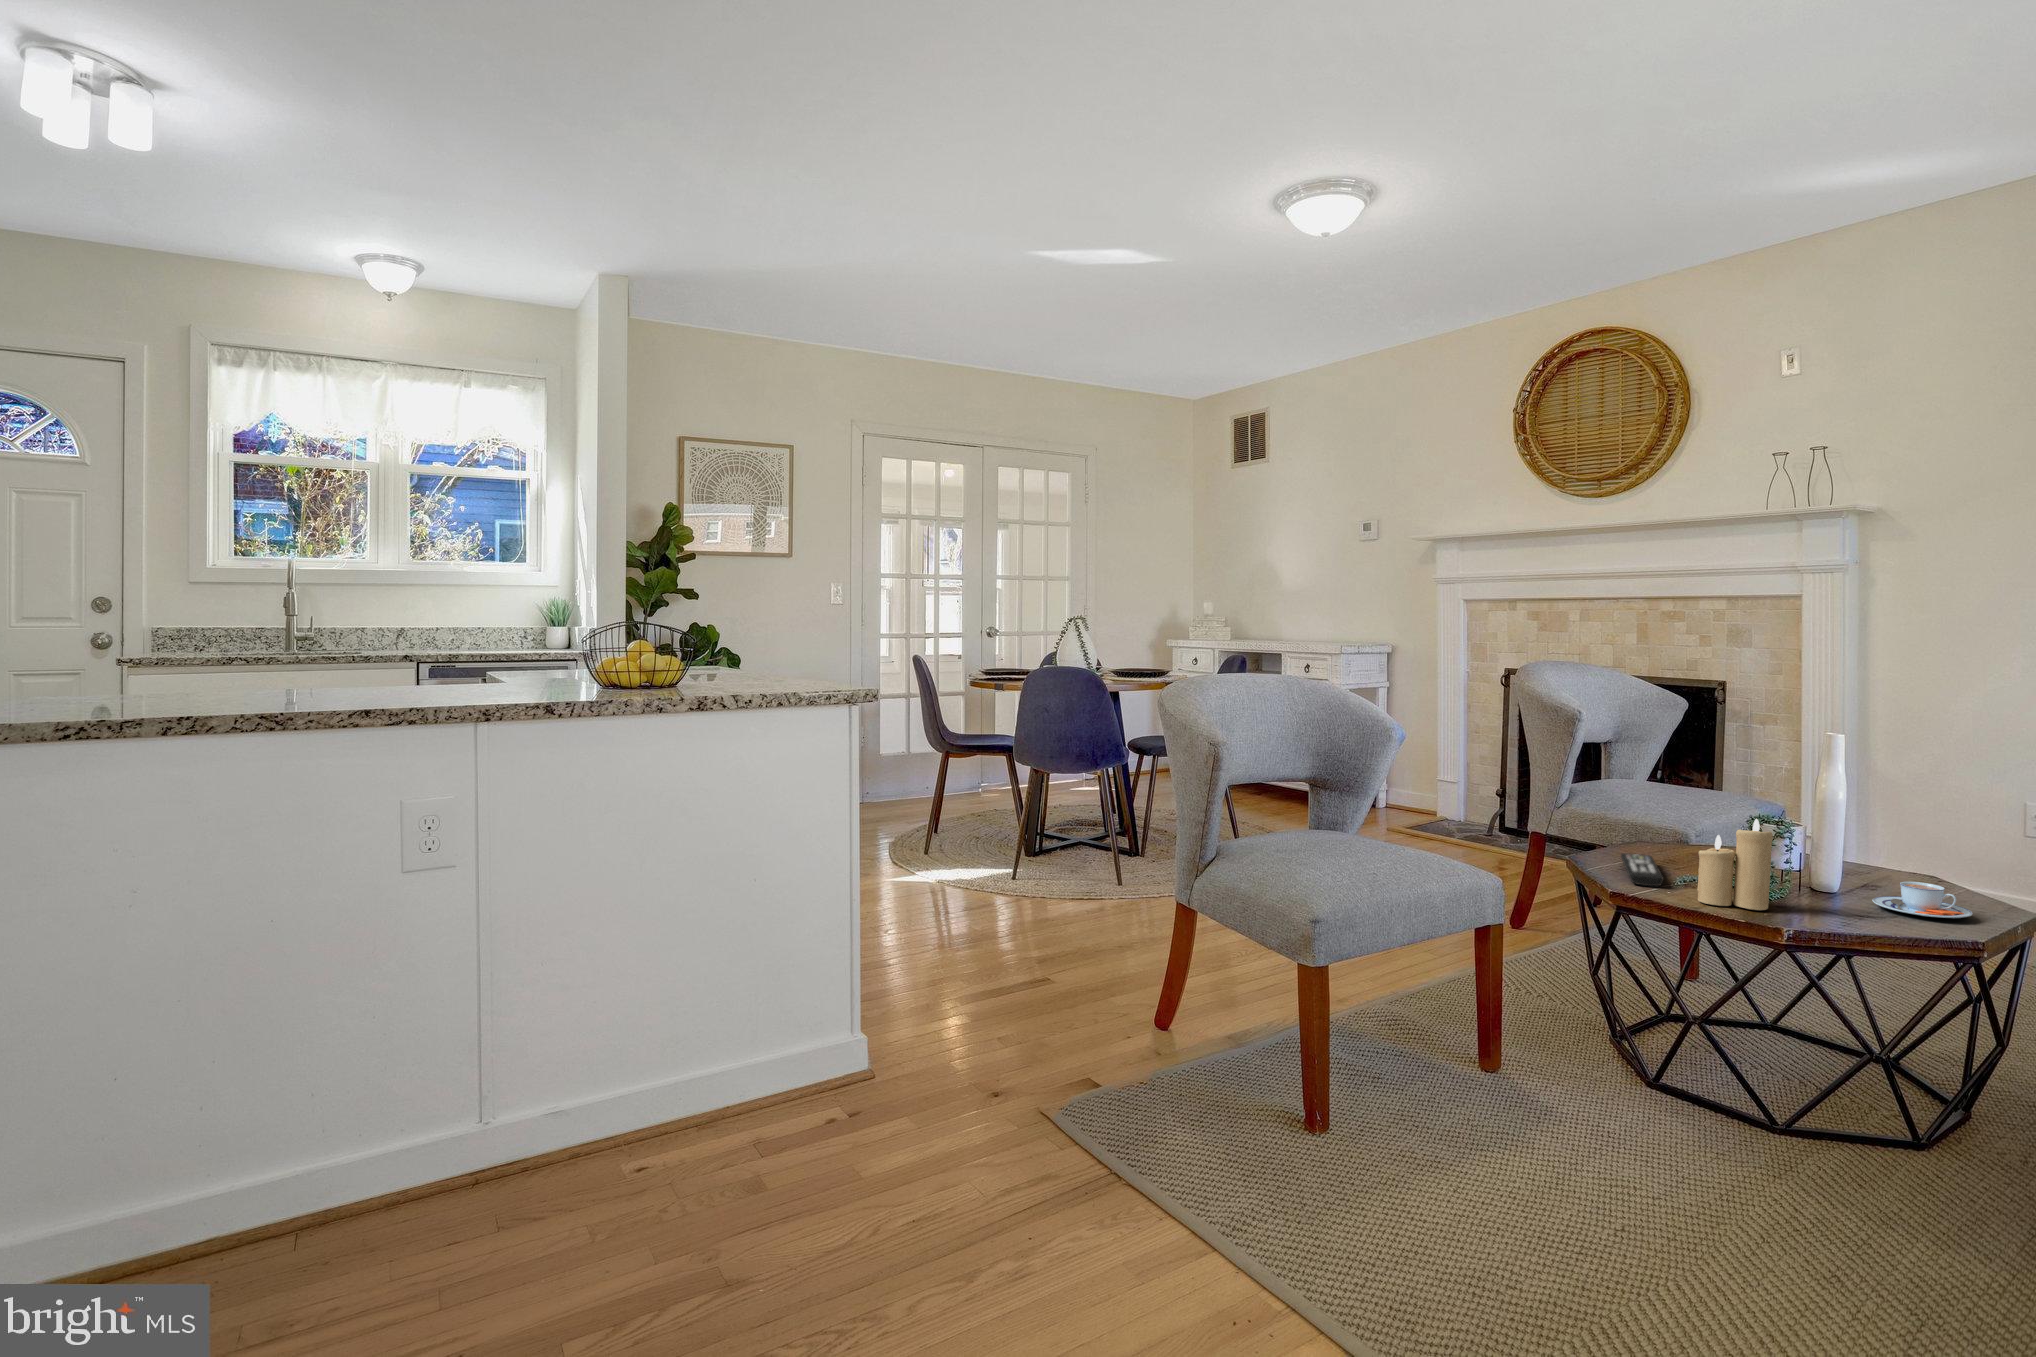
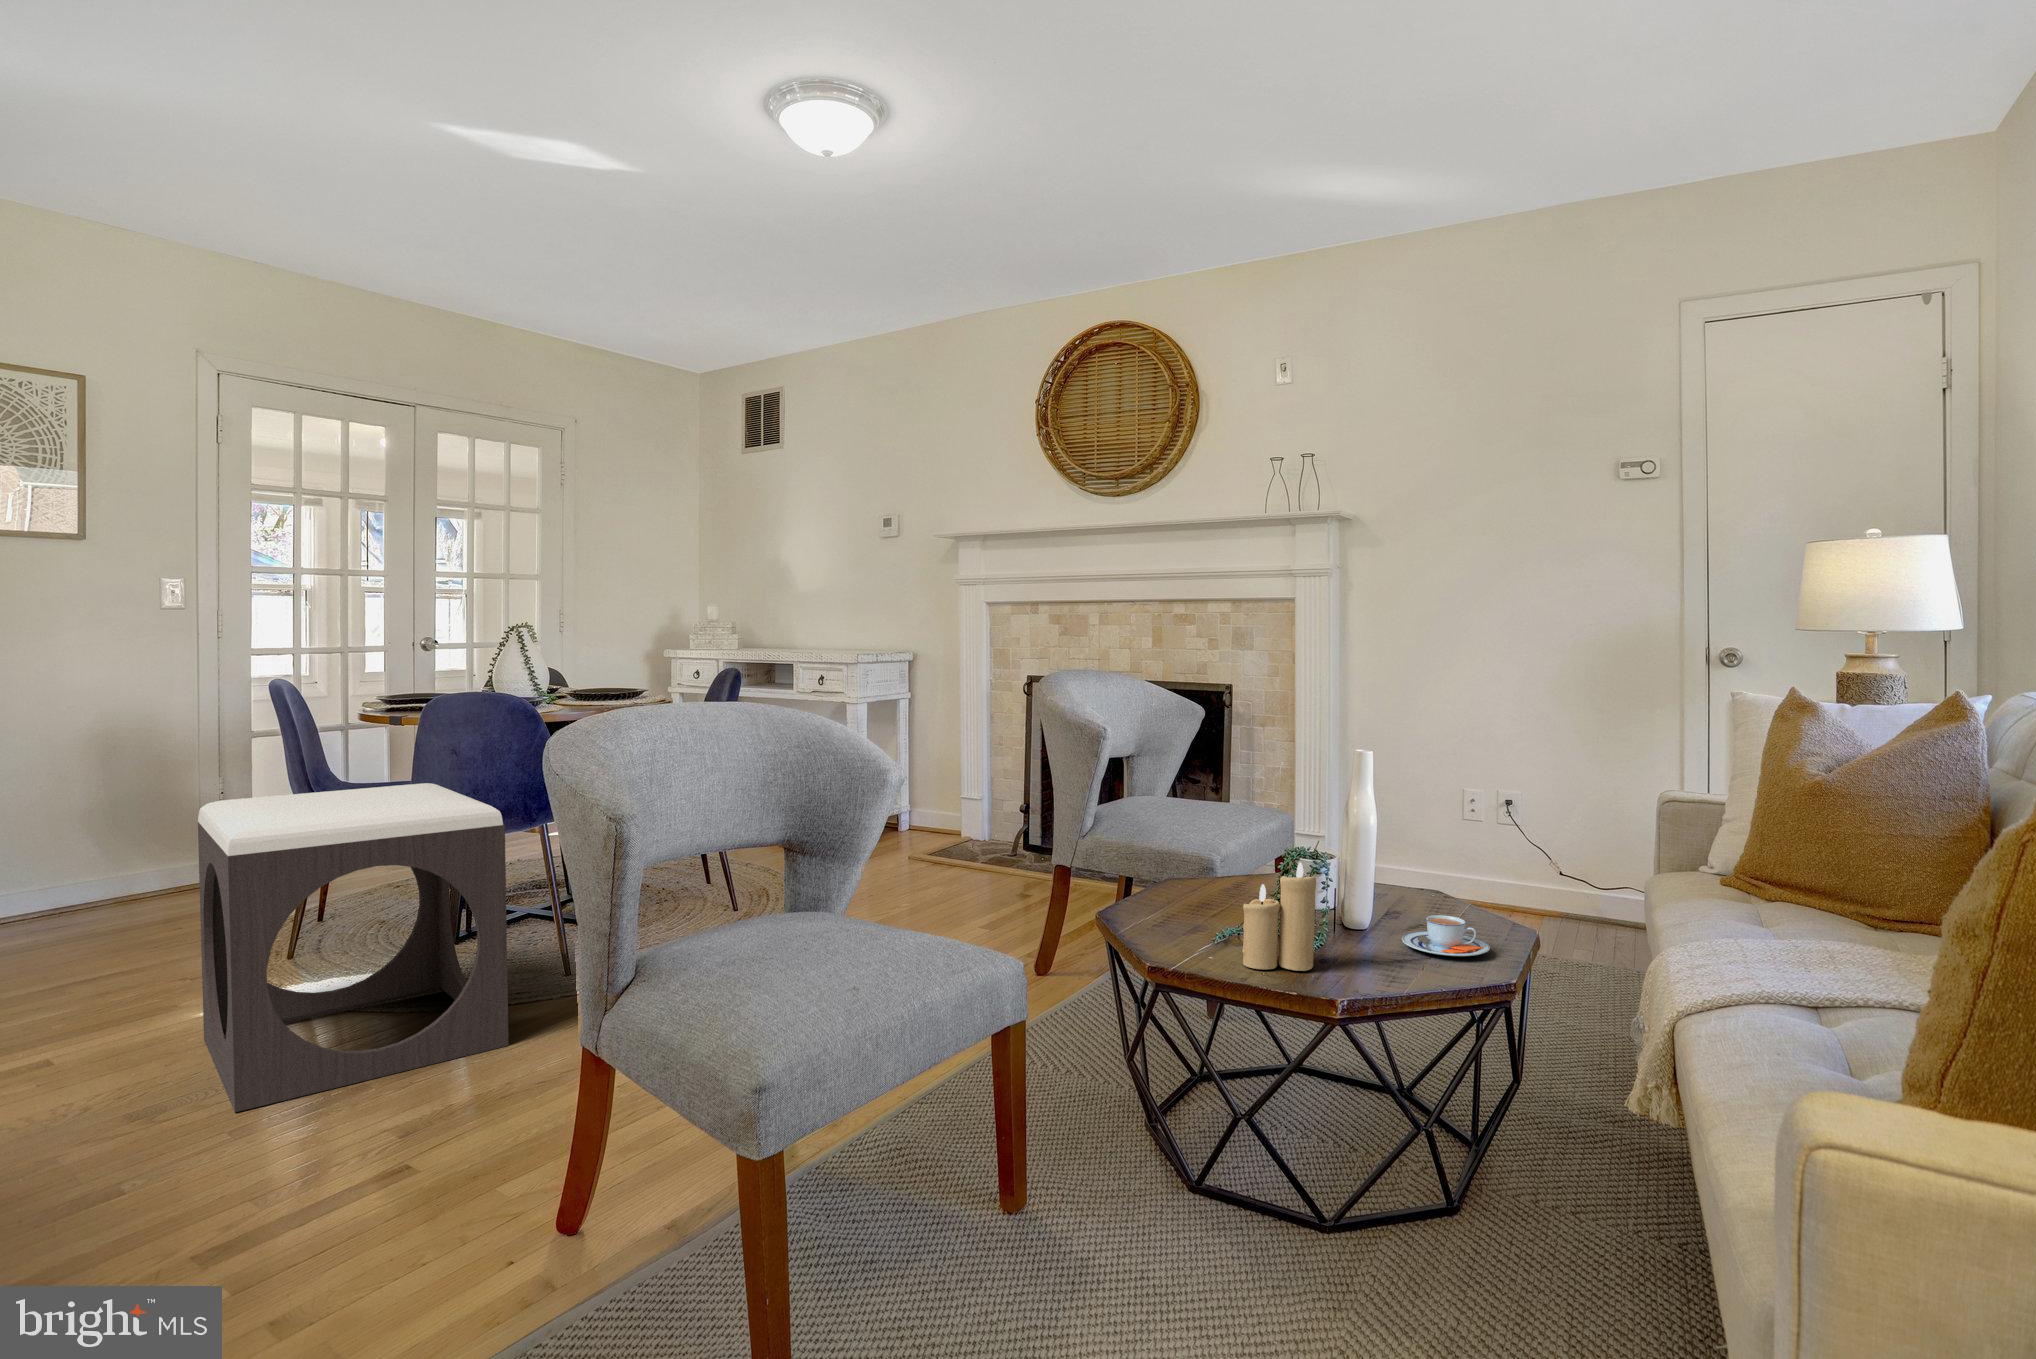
footstool: none [901,736,1089,937] -> present [198,783,509,1112]
remote control: present [1621,853,1664,886] -> none [1158,902,1206,948]

